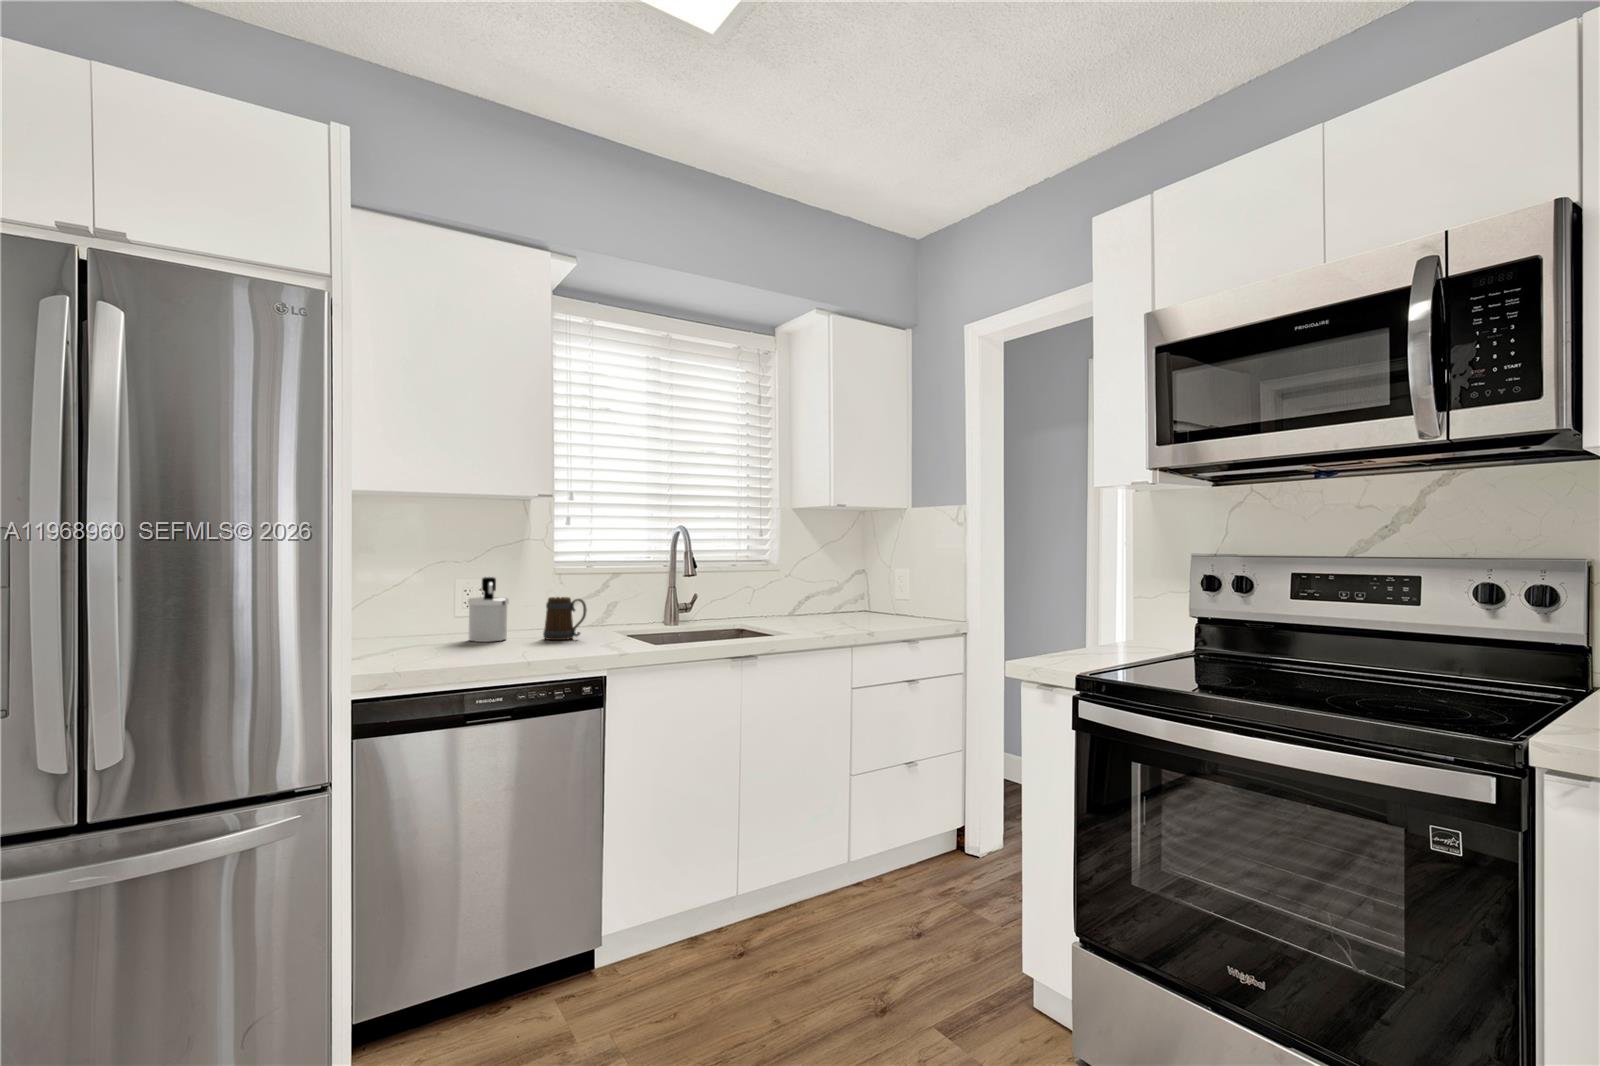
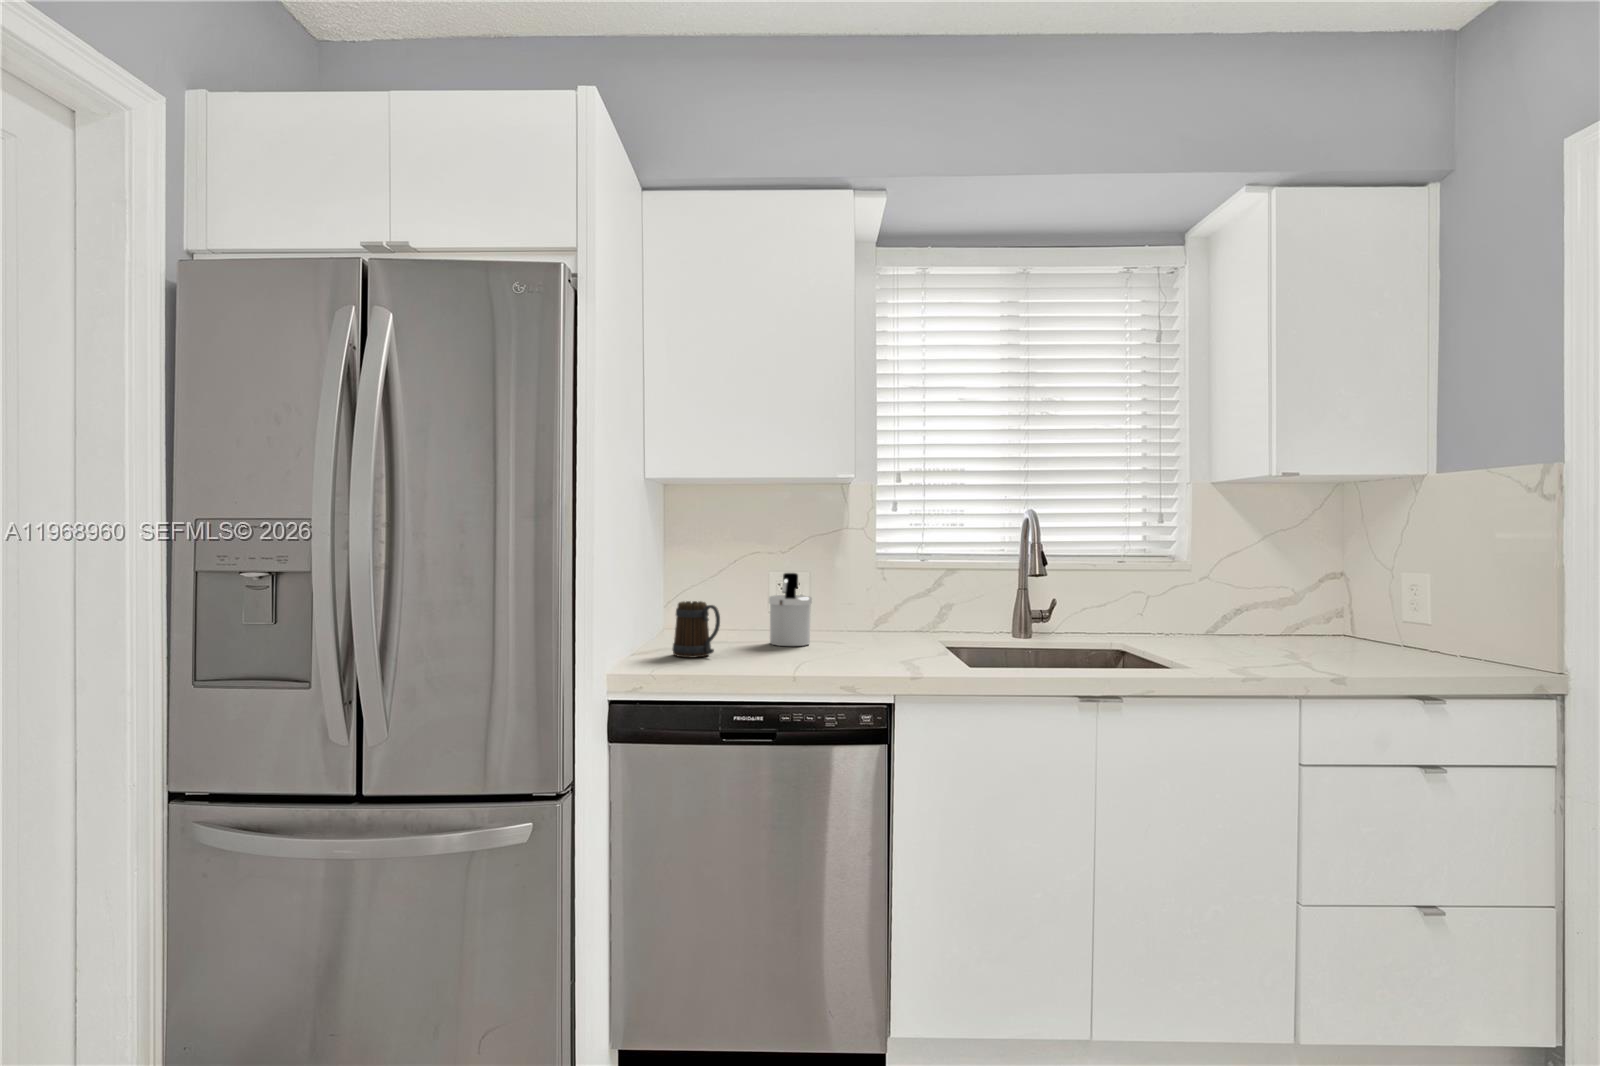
mug: present [543,597,587,640] -> present [672,601,720,658]

